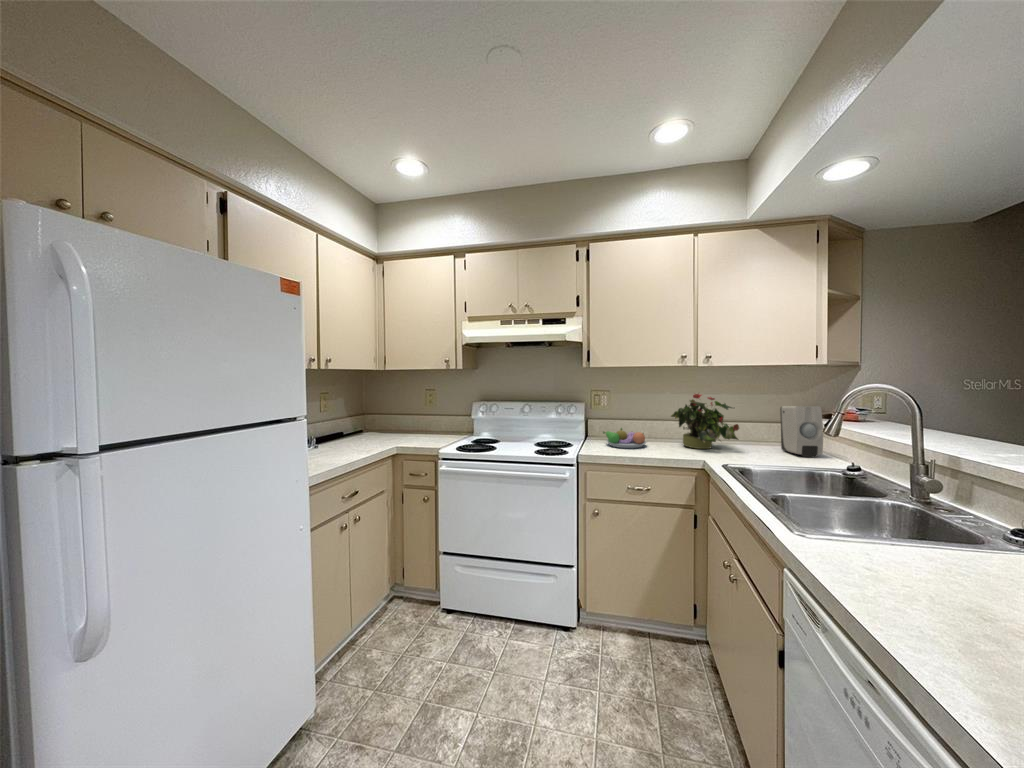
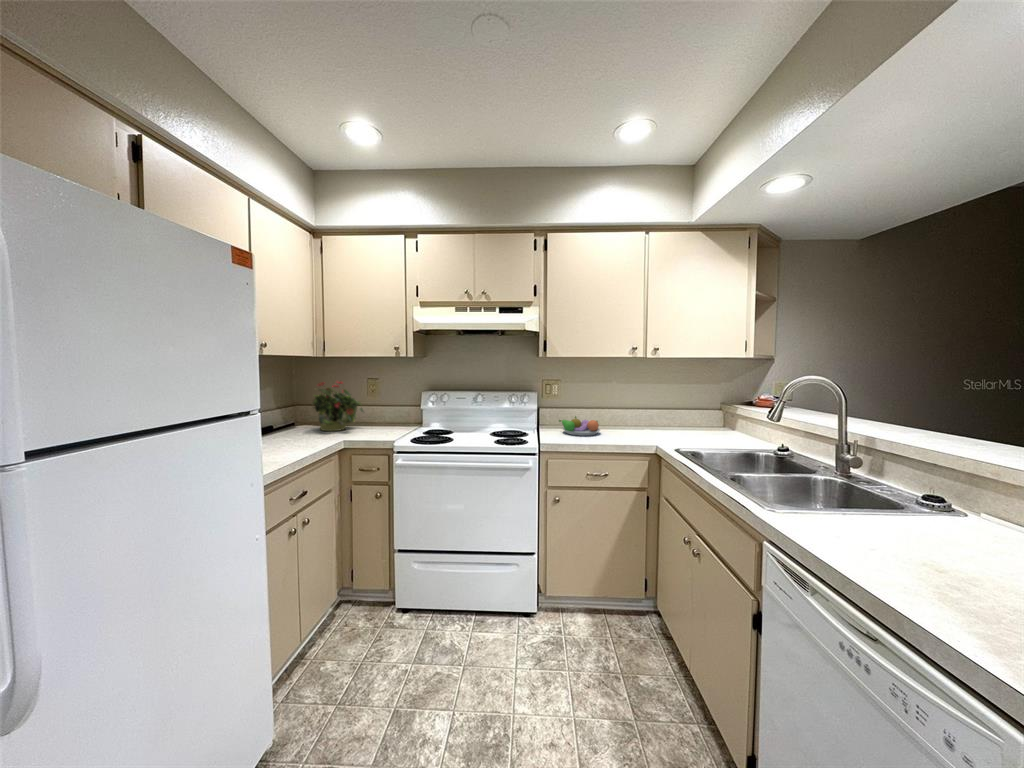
potted plant: present [671,394,739,449] -> present [312,382,363,431]
soap dispenser: present [780,406,823,457] -> none [716,395,752,440]

